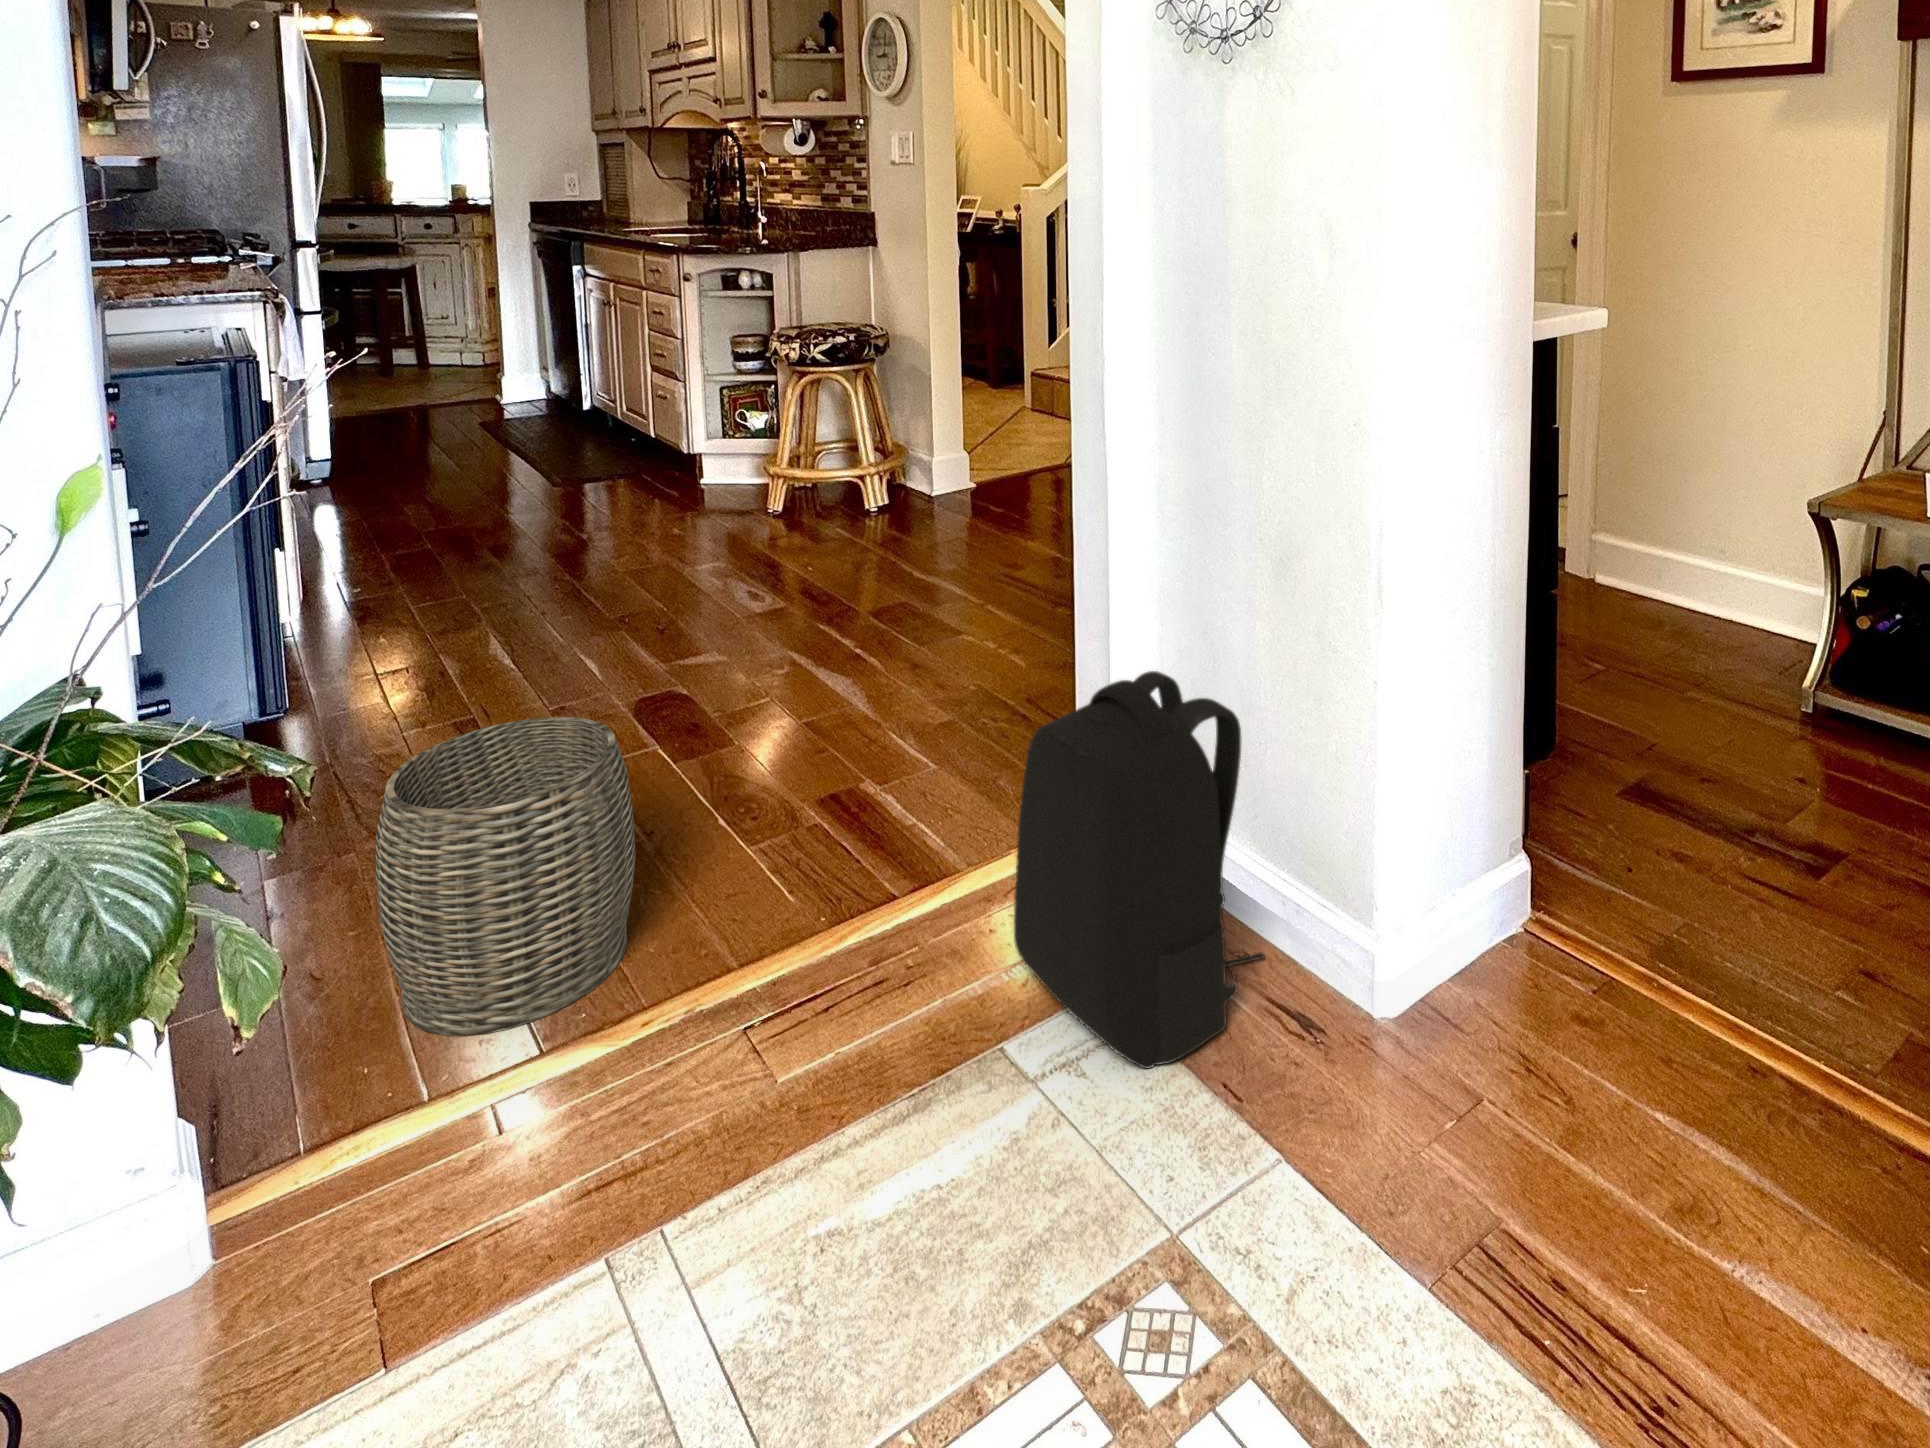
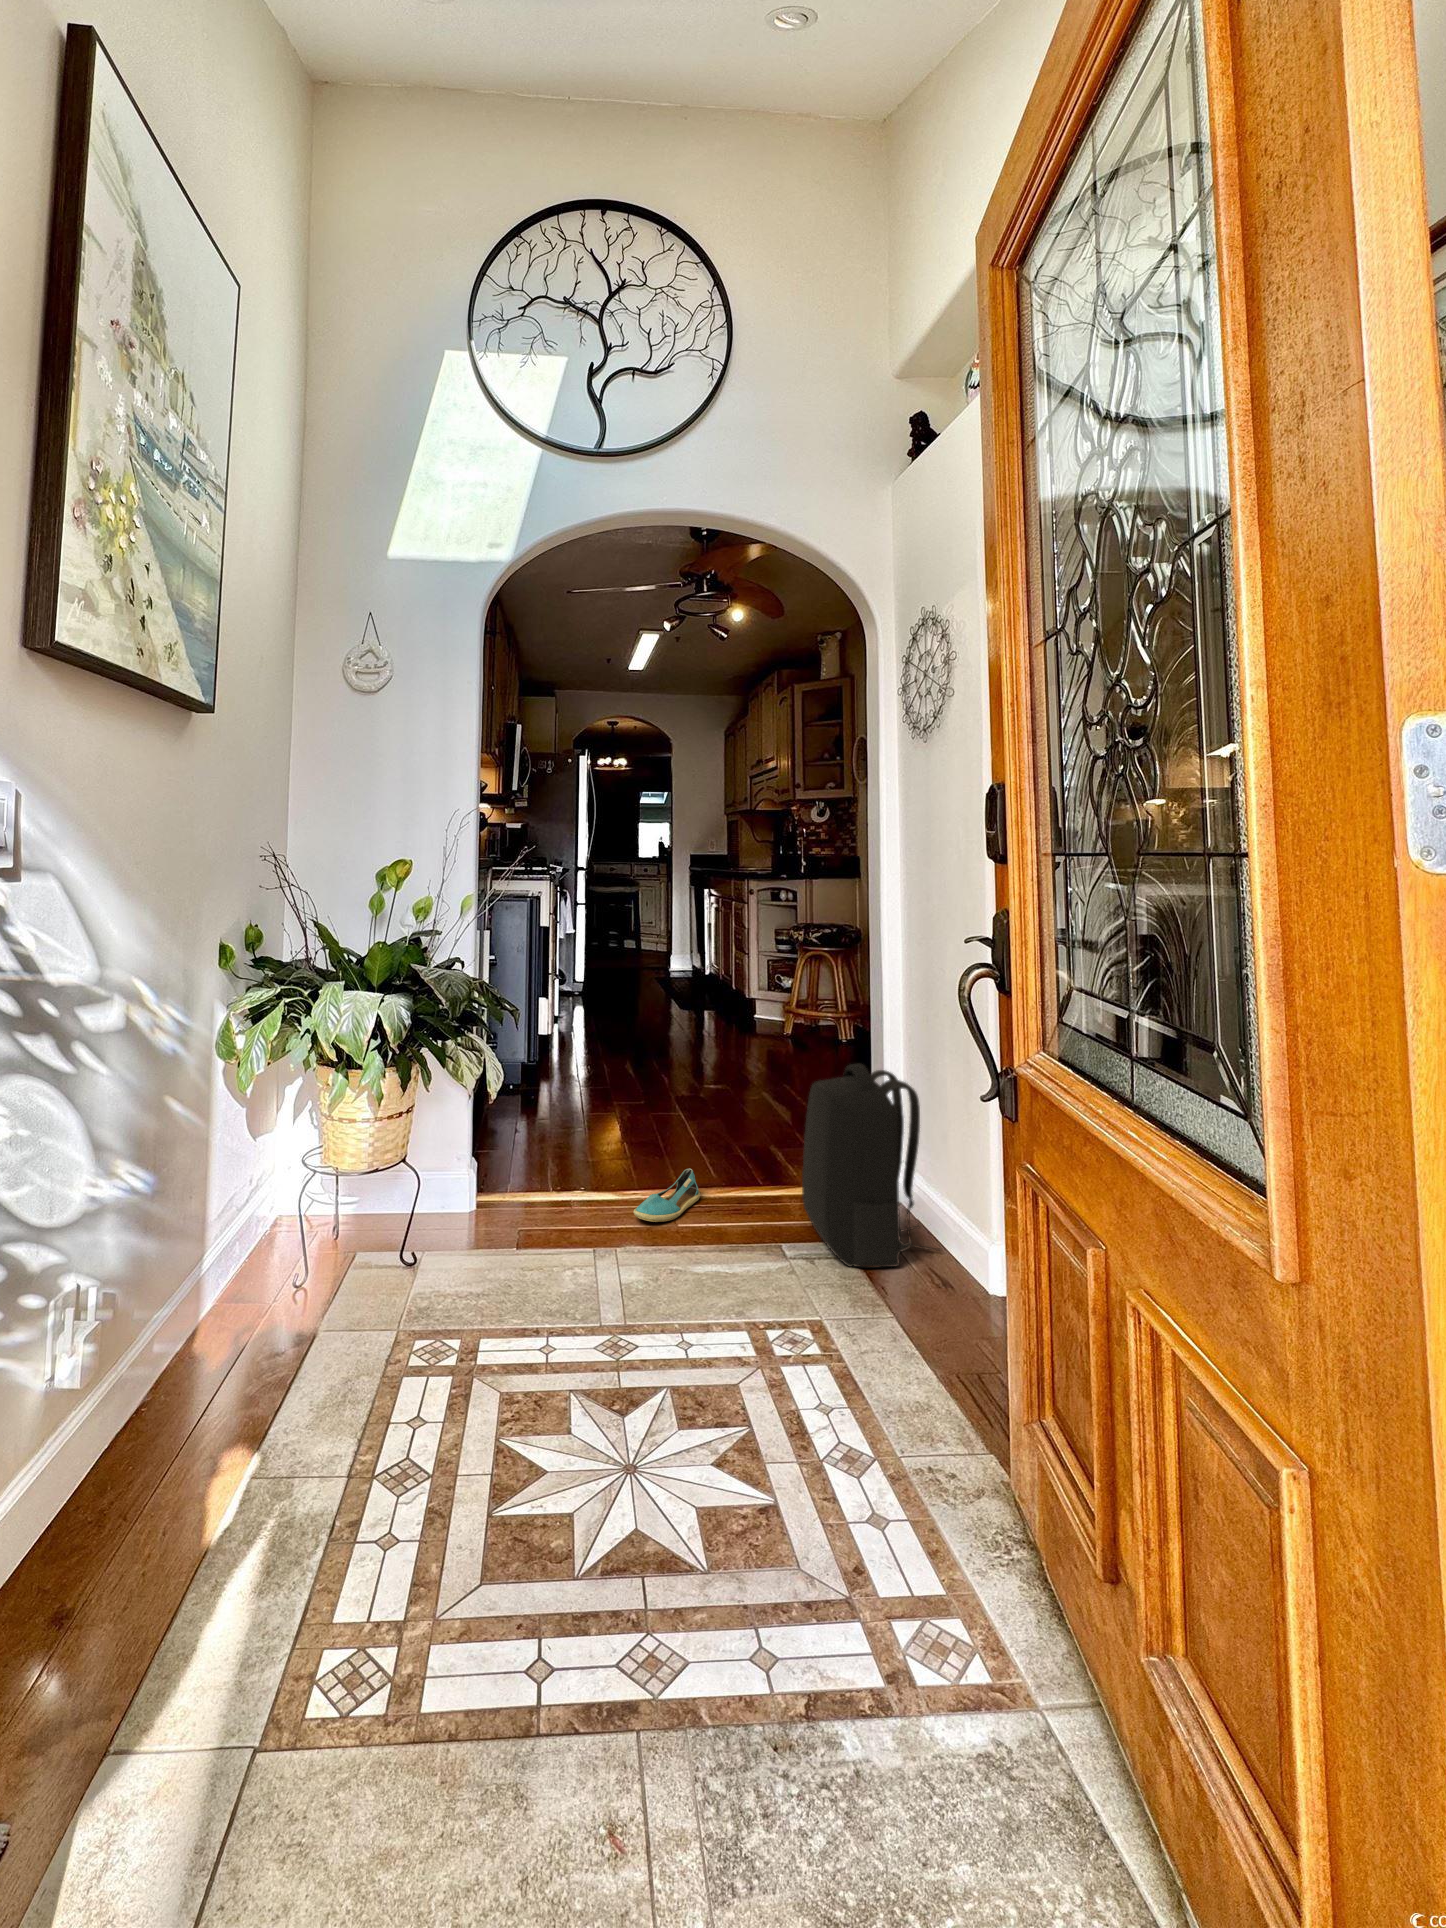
woven basket: present [376,717,636,1036] -> none [549,1054,648,1180]
shoe: none [668,939,792,1126] -> present [633,1168,700,1222]

